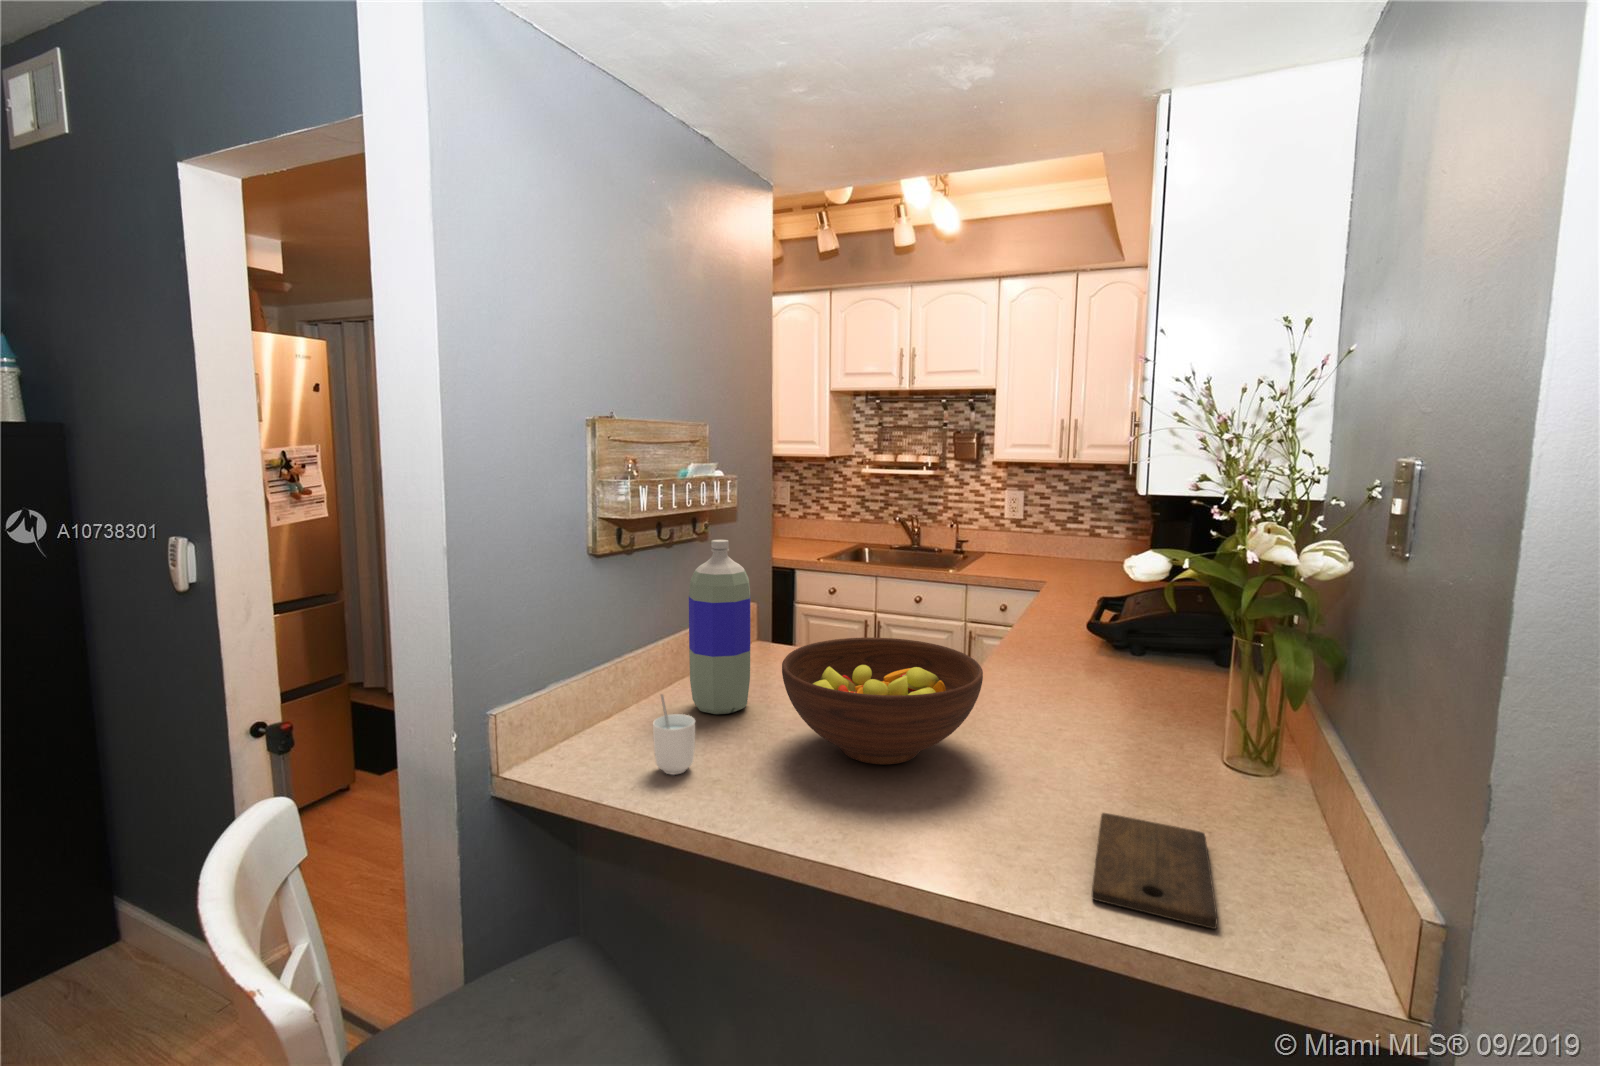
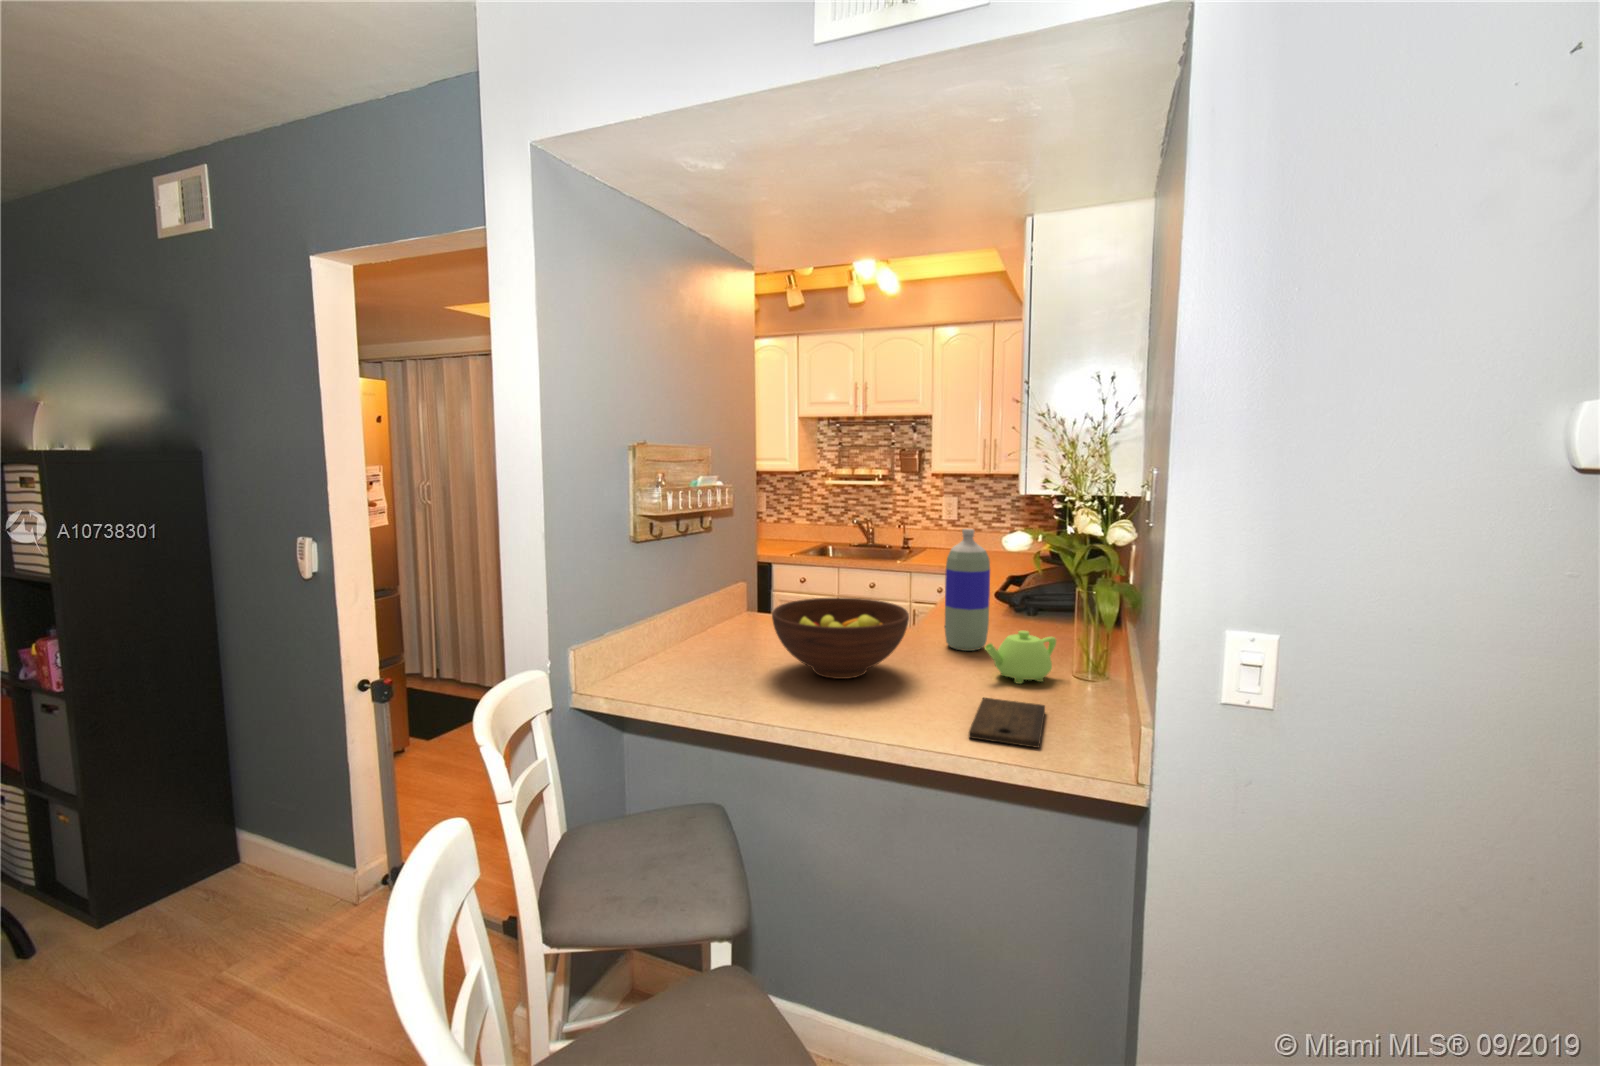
bottle: present [689,540,751,714] -> present [945,529,990,651]
cup: present [653,694,695,775] -> none [685,634,714,688]
teapot: none [1097,699,1203,781] -> present [985,630,1056,684]

